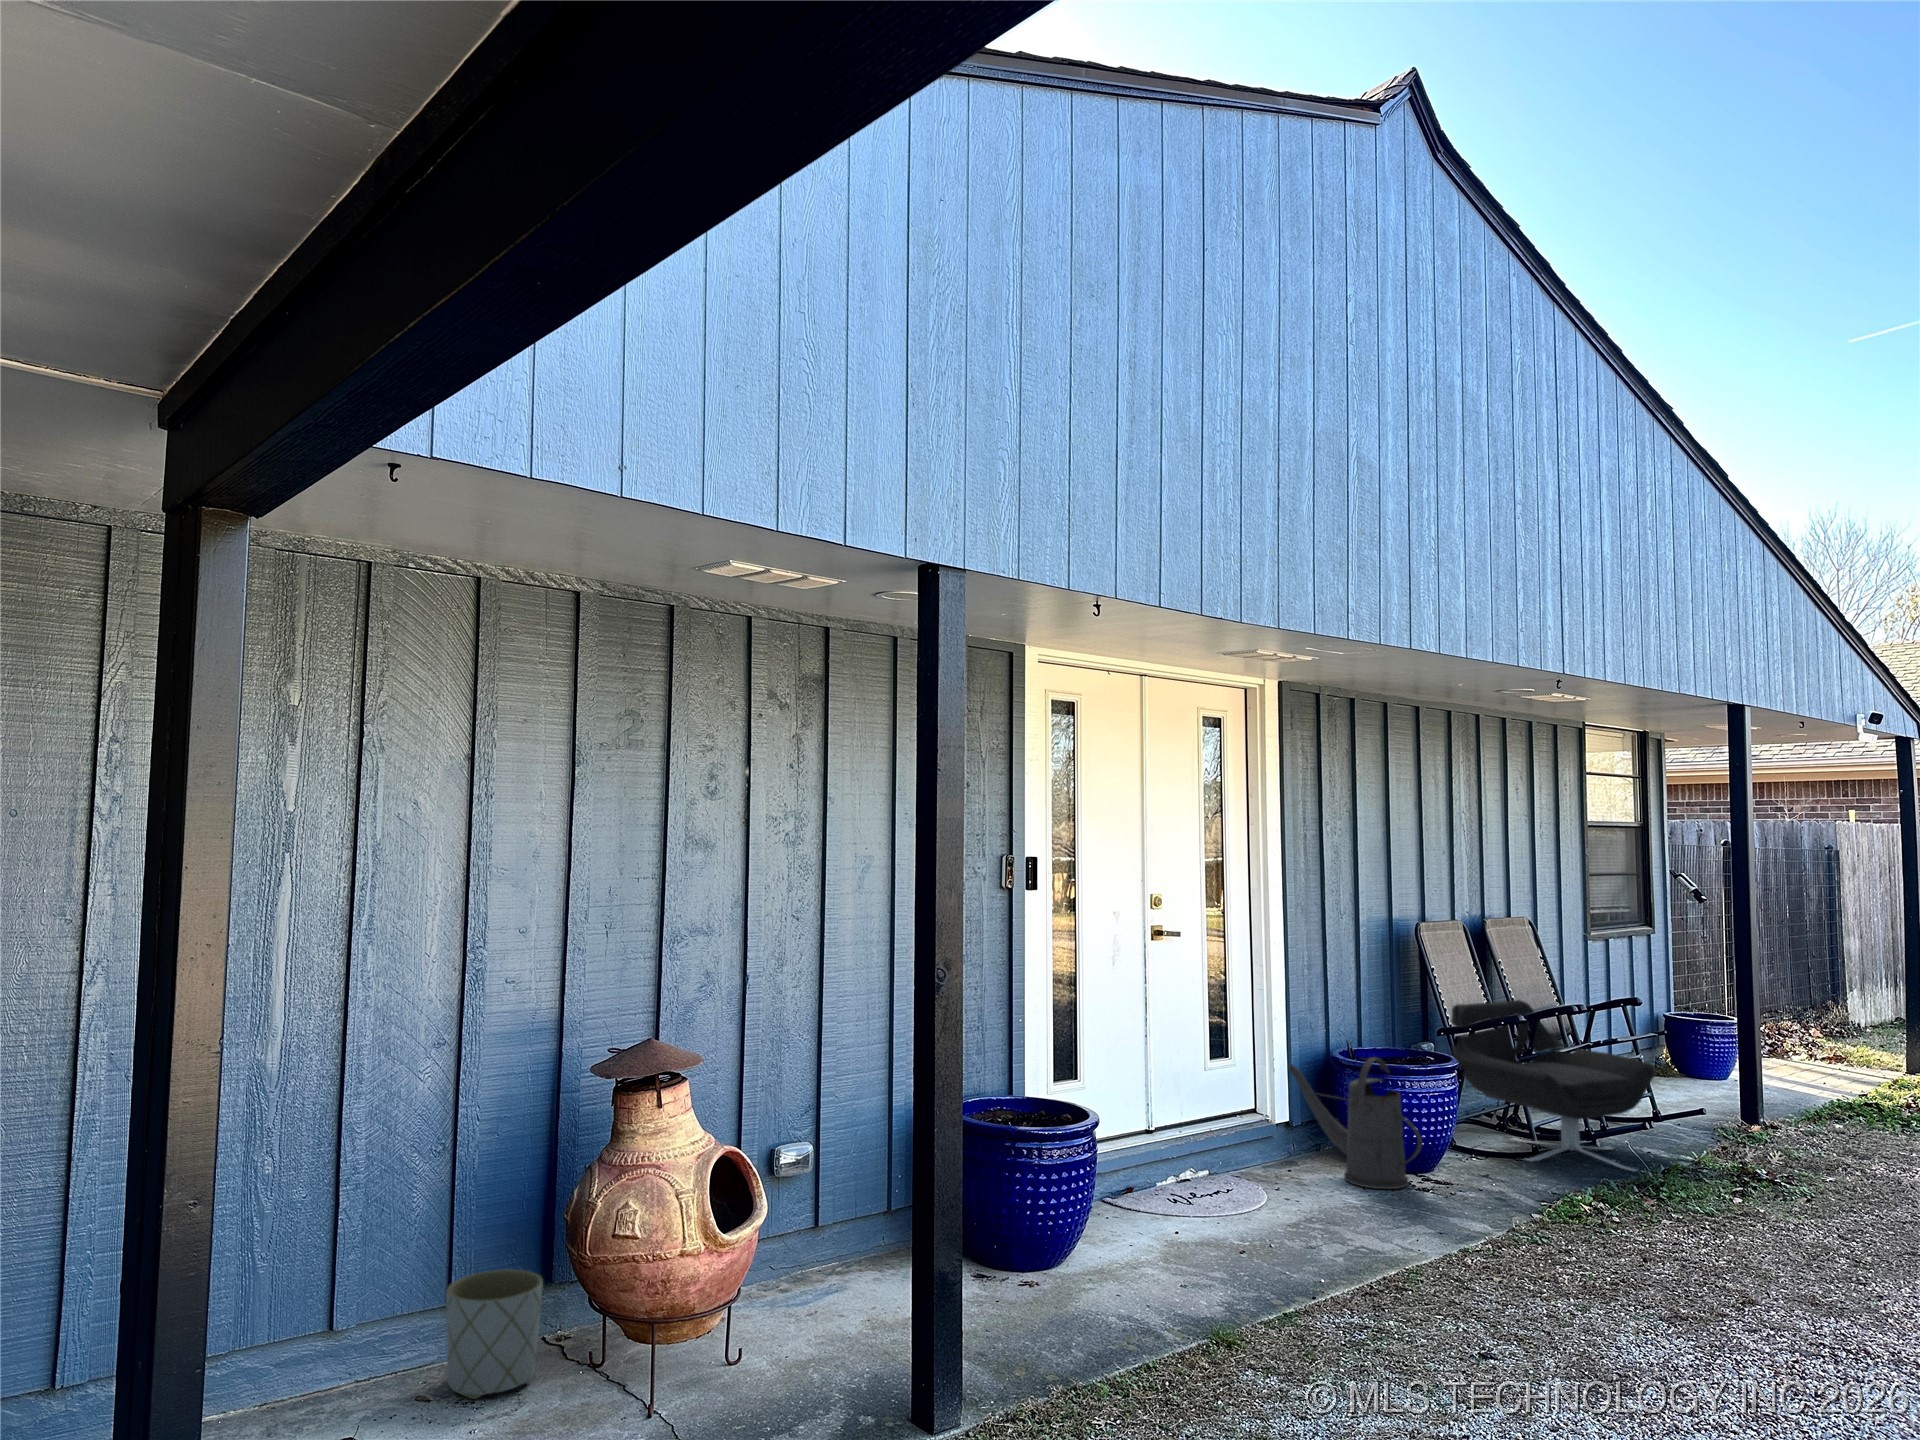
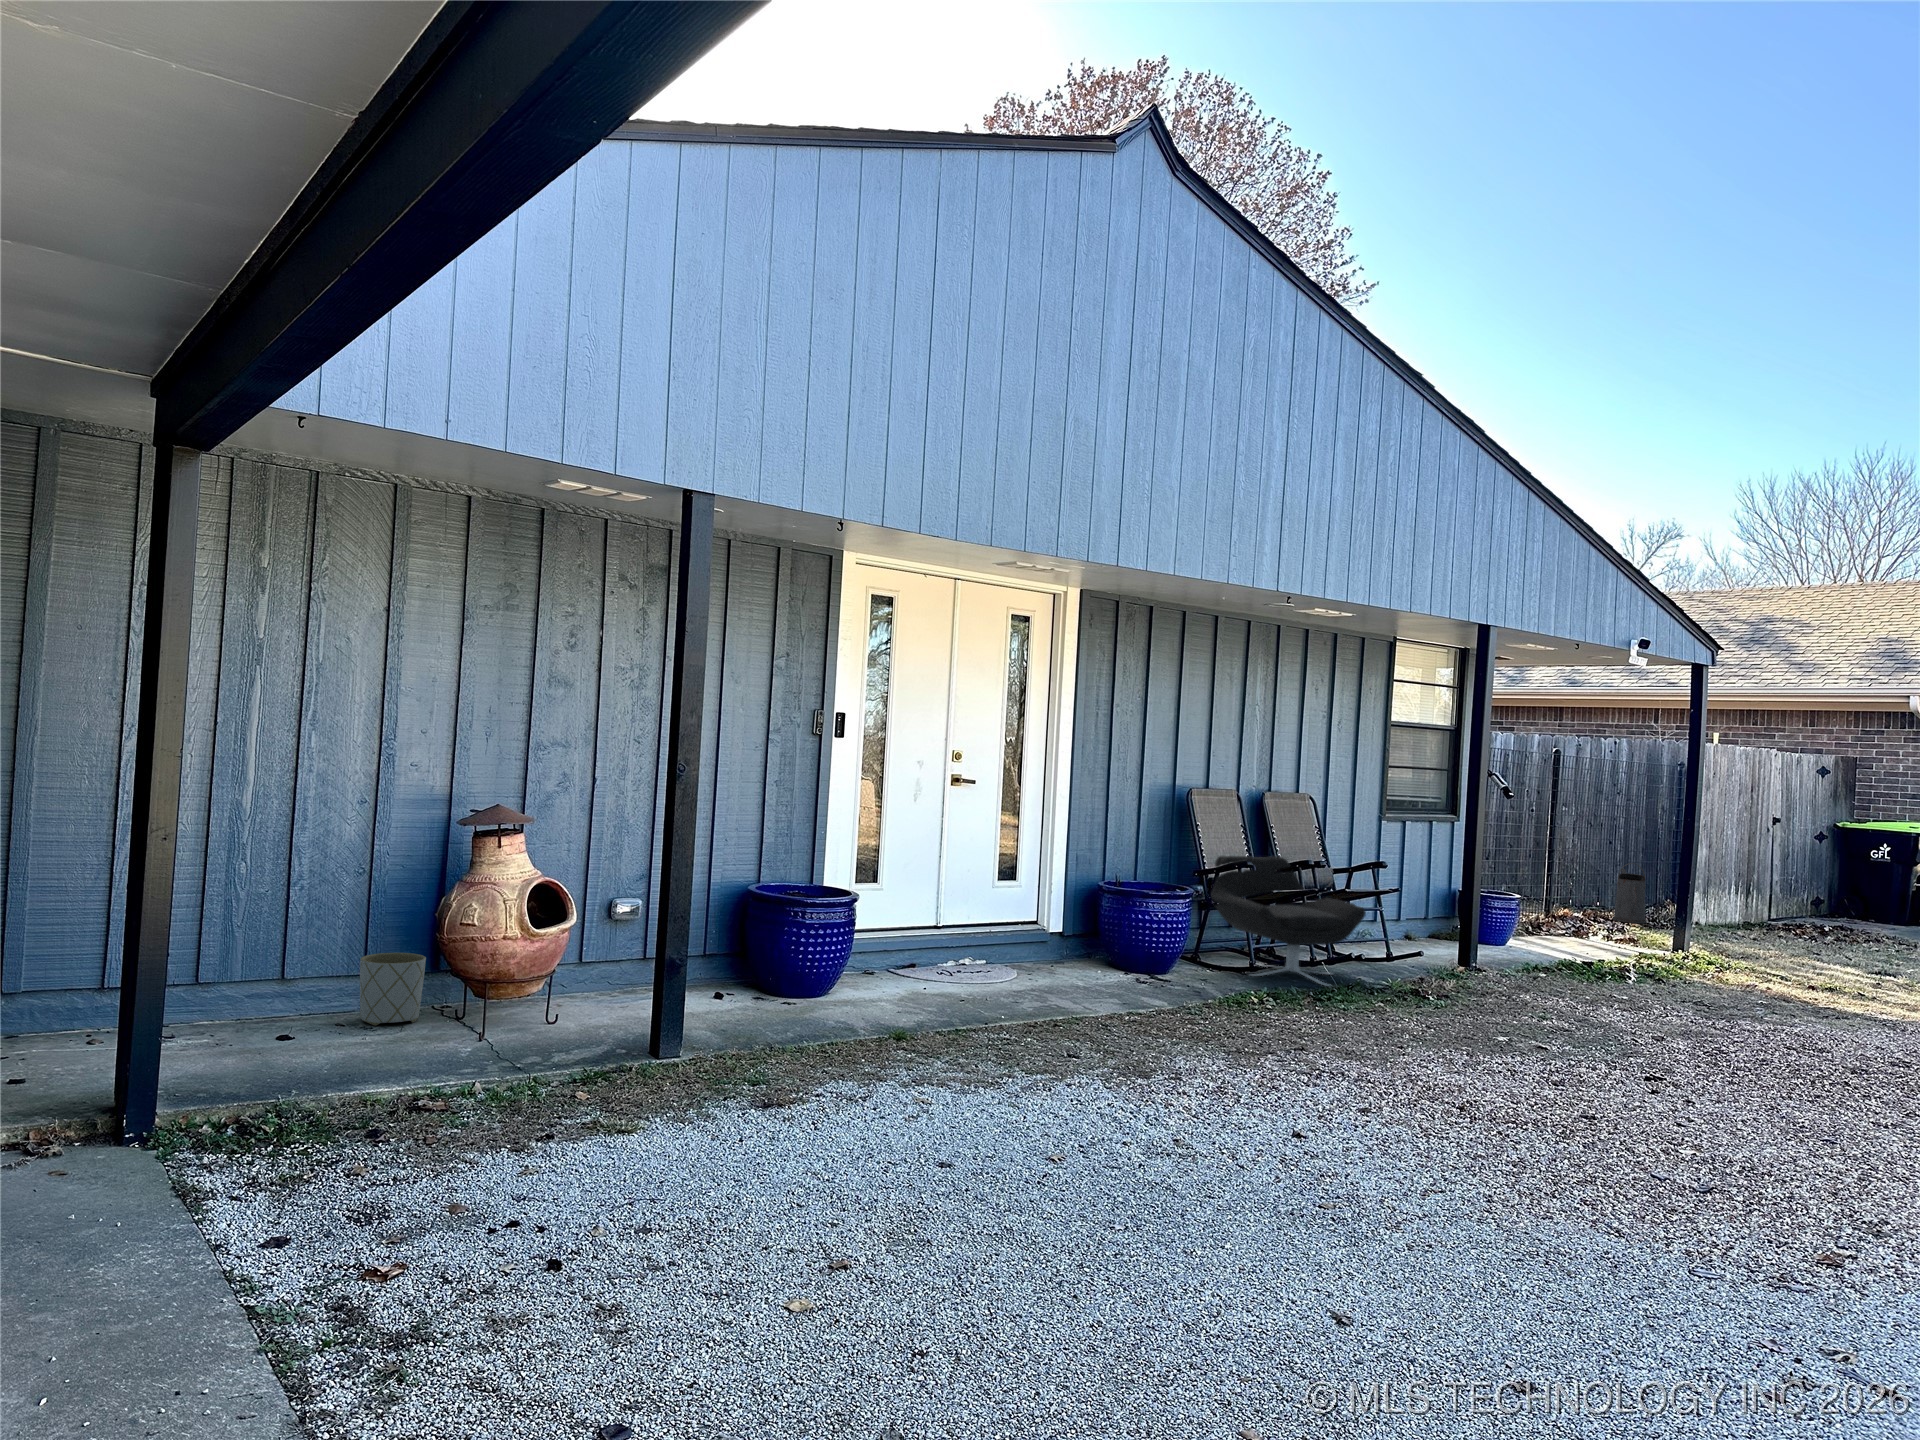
watering can: present [1289,1057,1422,1189] -> present [1613,863,1646,923]

